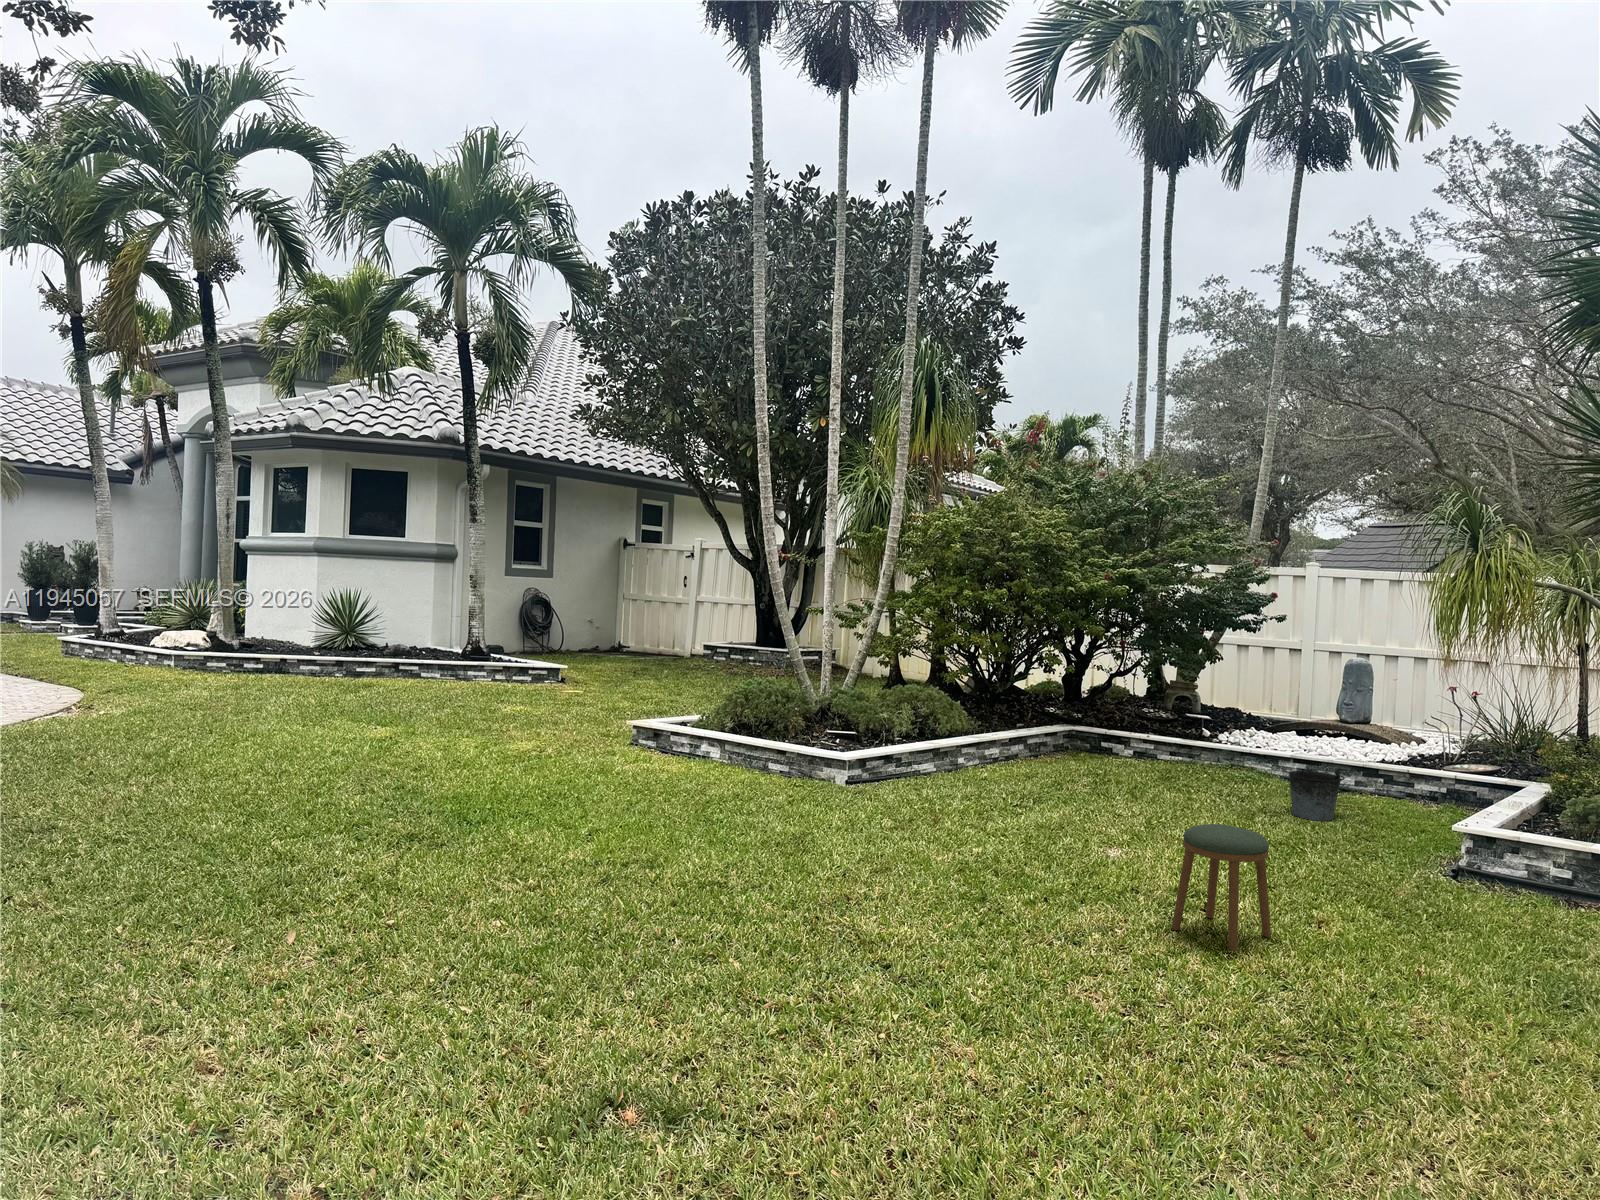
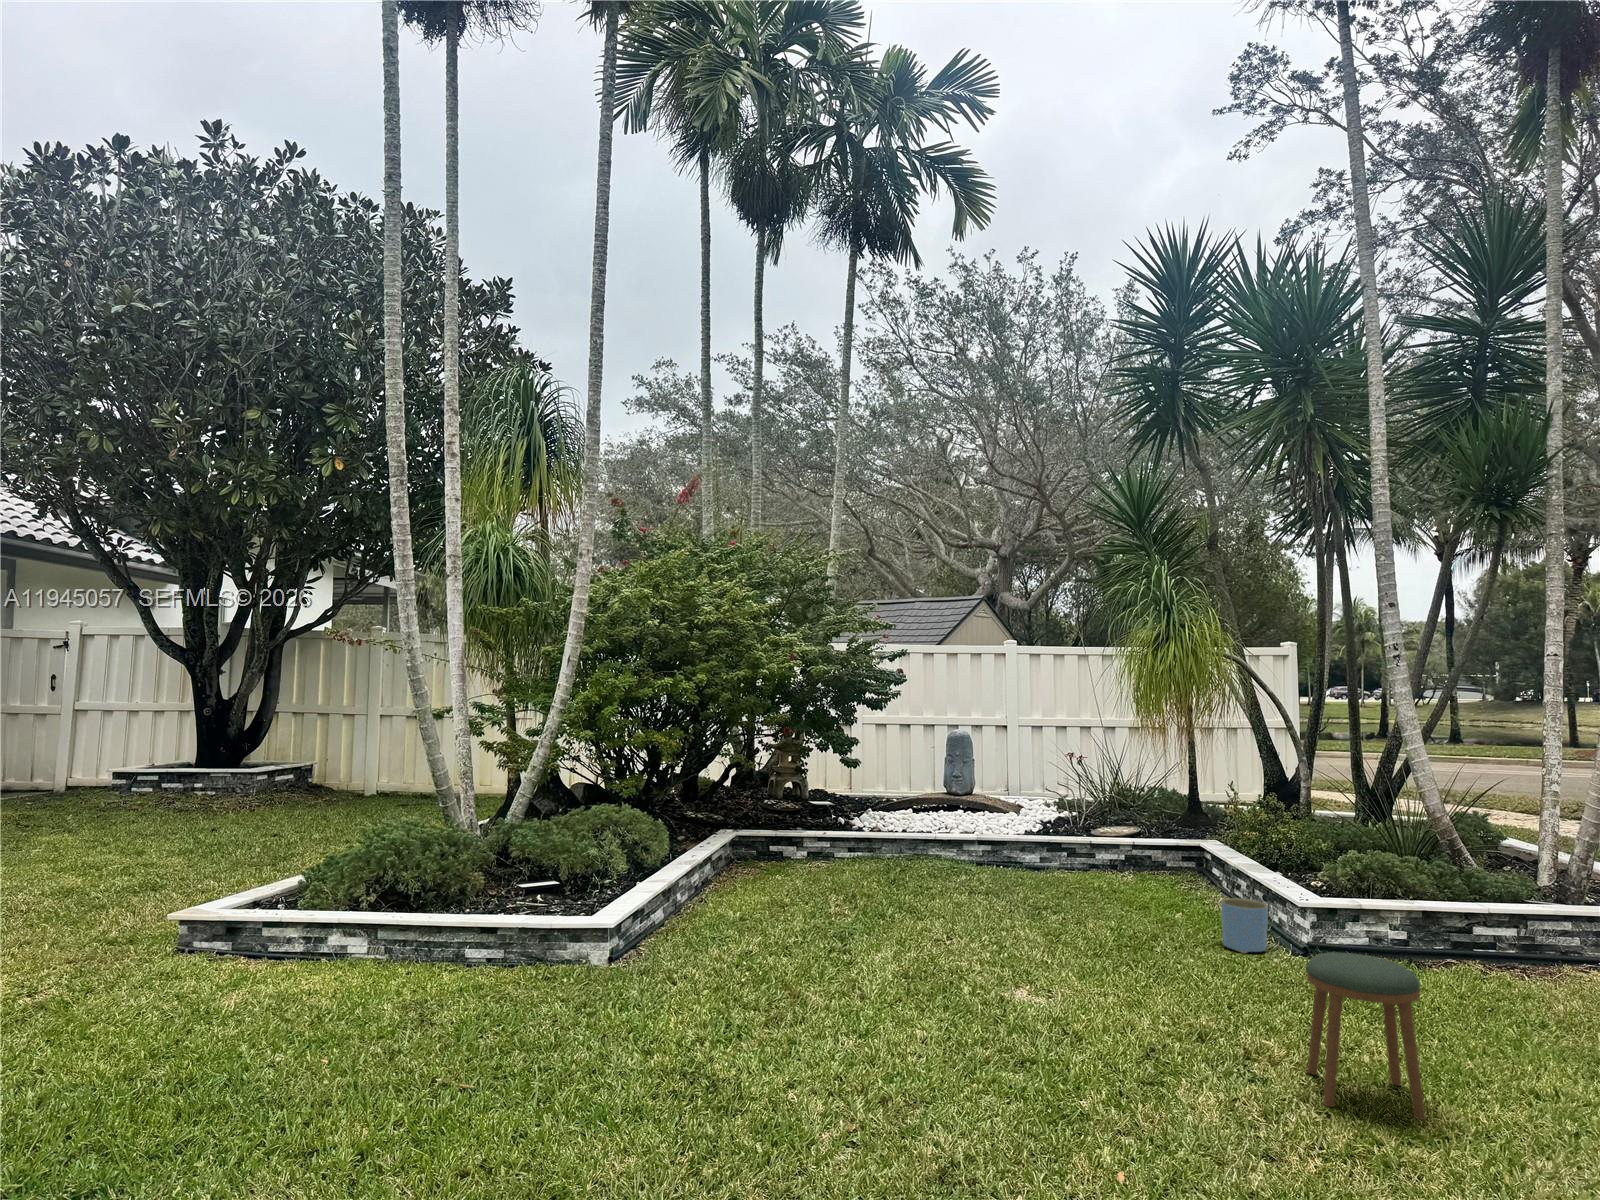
bucket: present [1289,771,1345,821] -> none [1077,857,1131,911]
planter: none [1358,813,1405,866] -> present [1221,898,1268,953]

